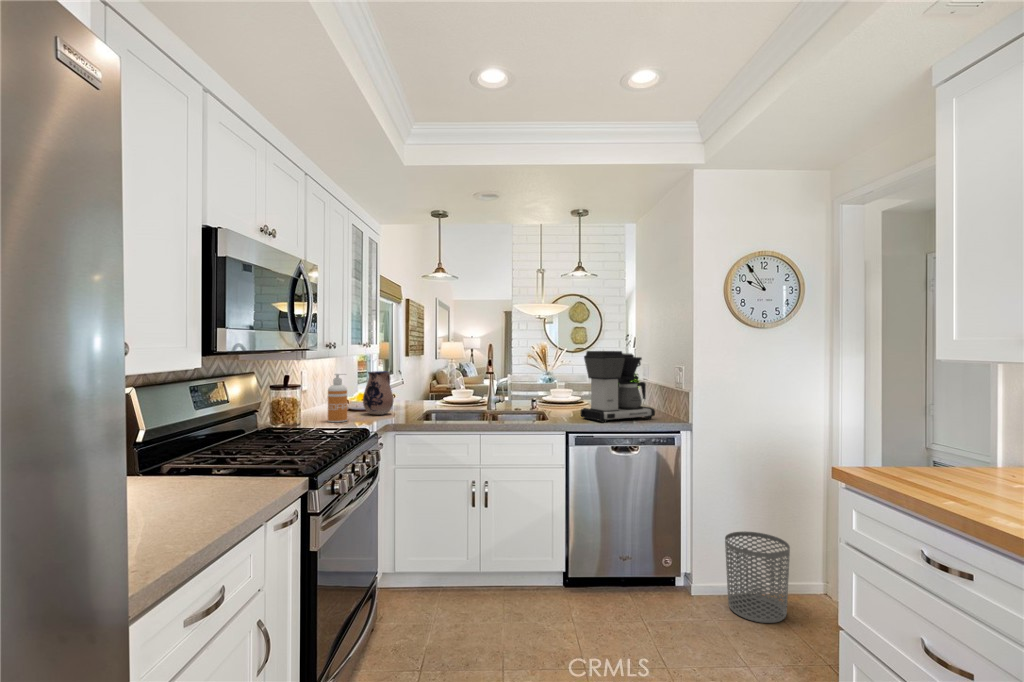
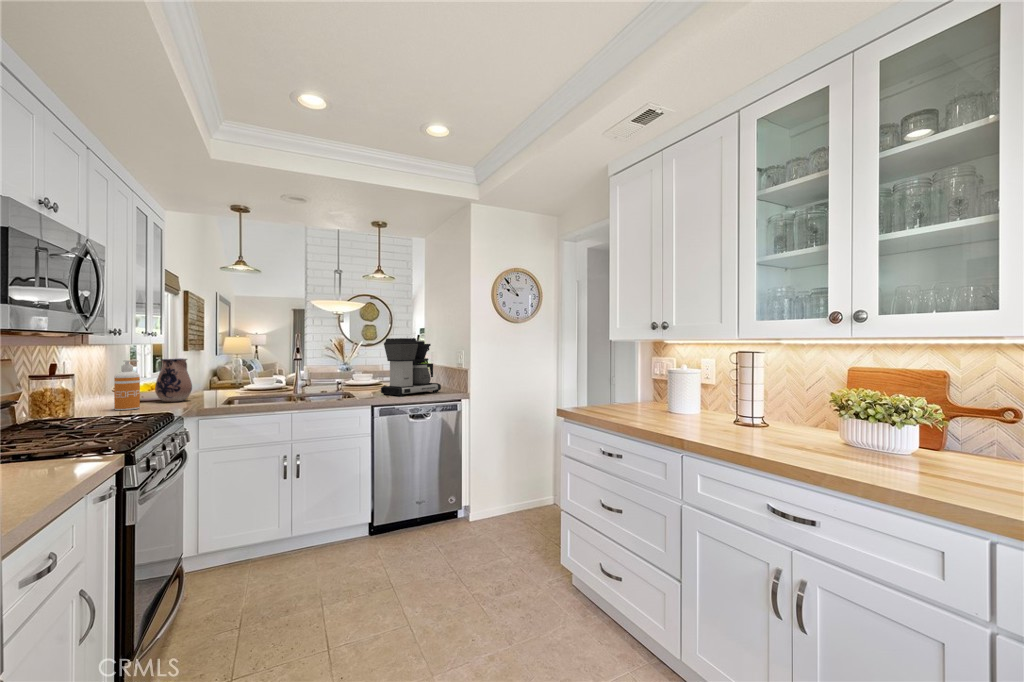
waste bin: present [725,531,790,623] -> none [494,469,536,532]

